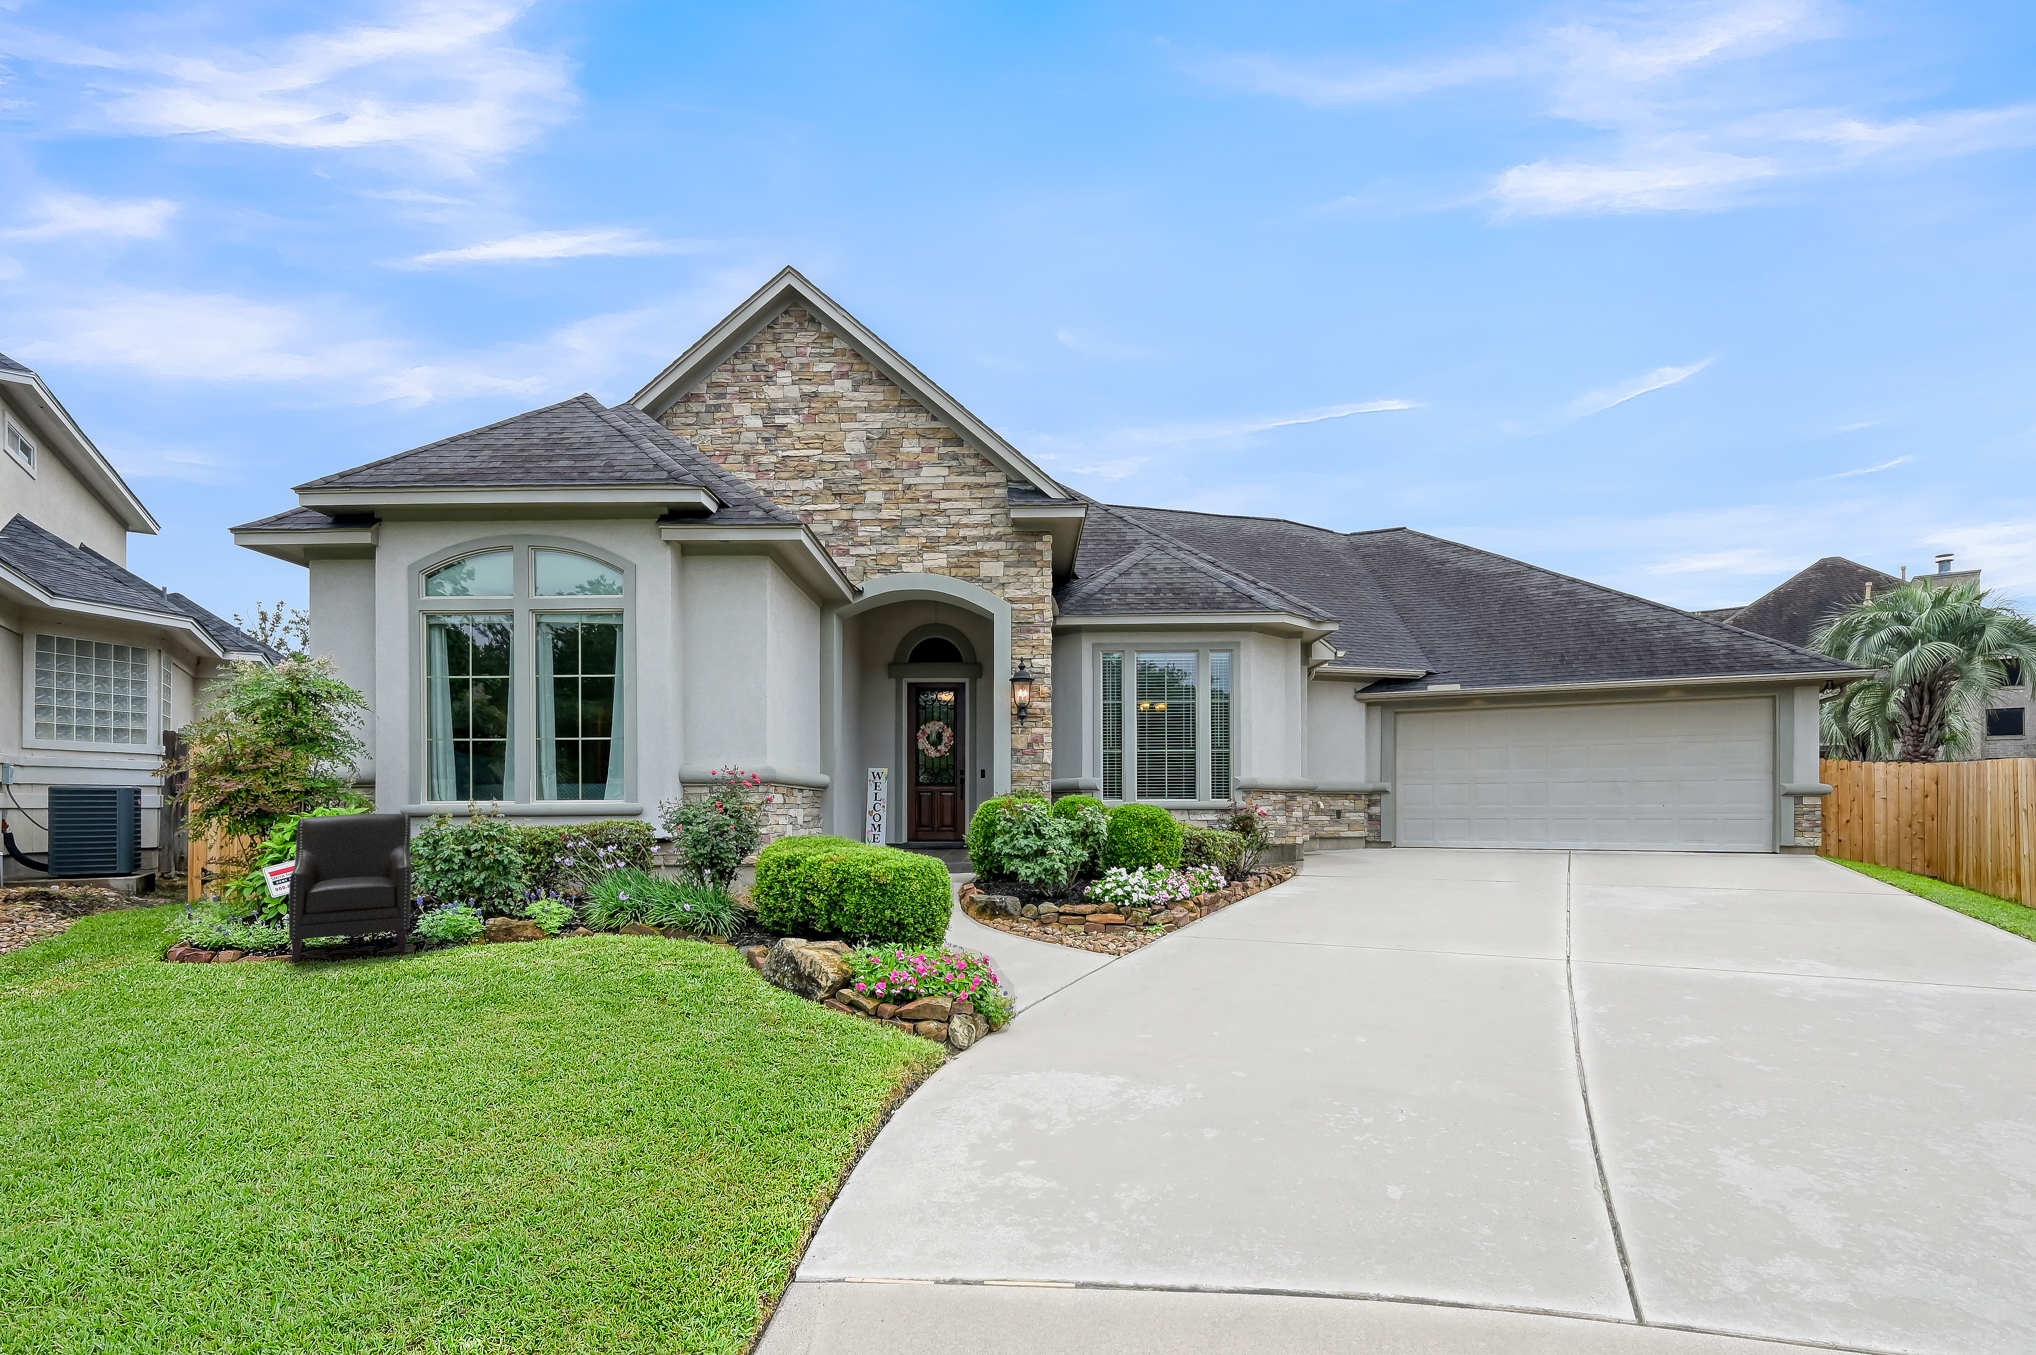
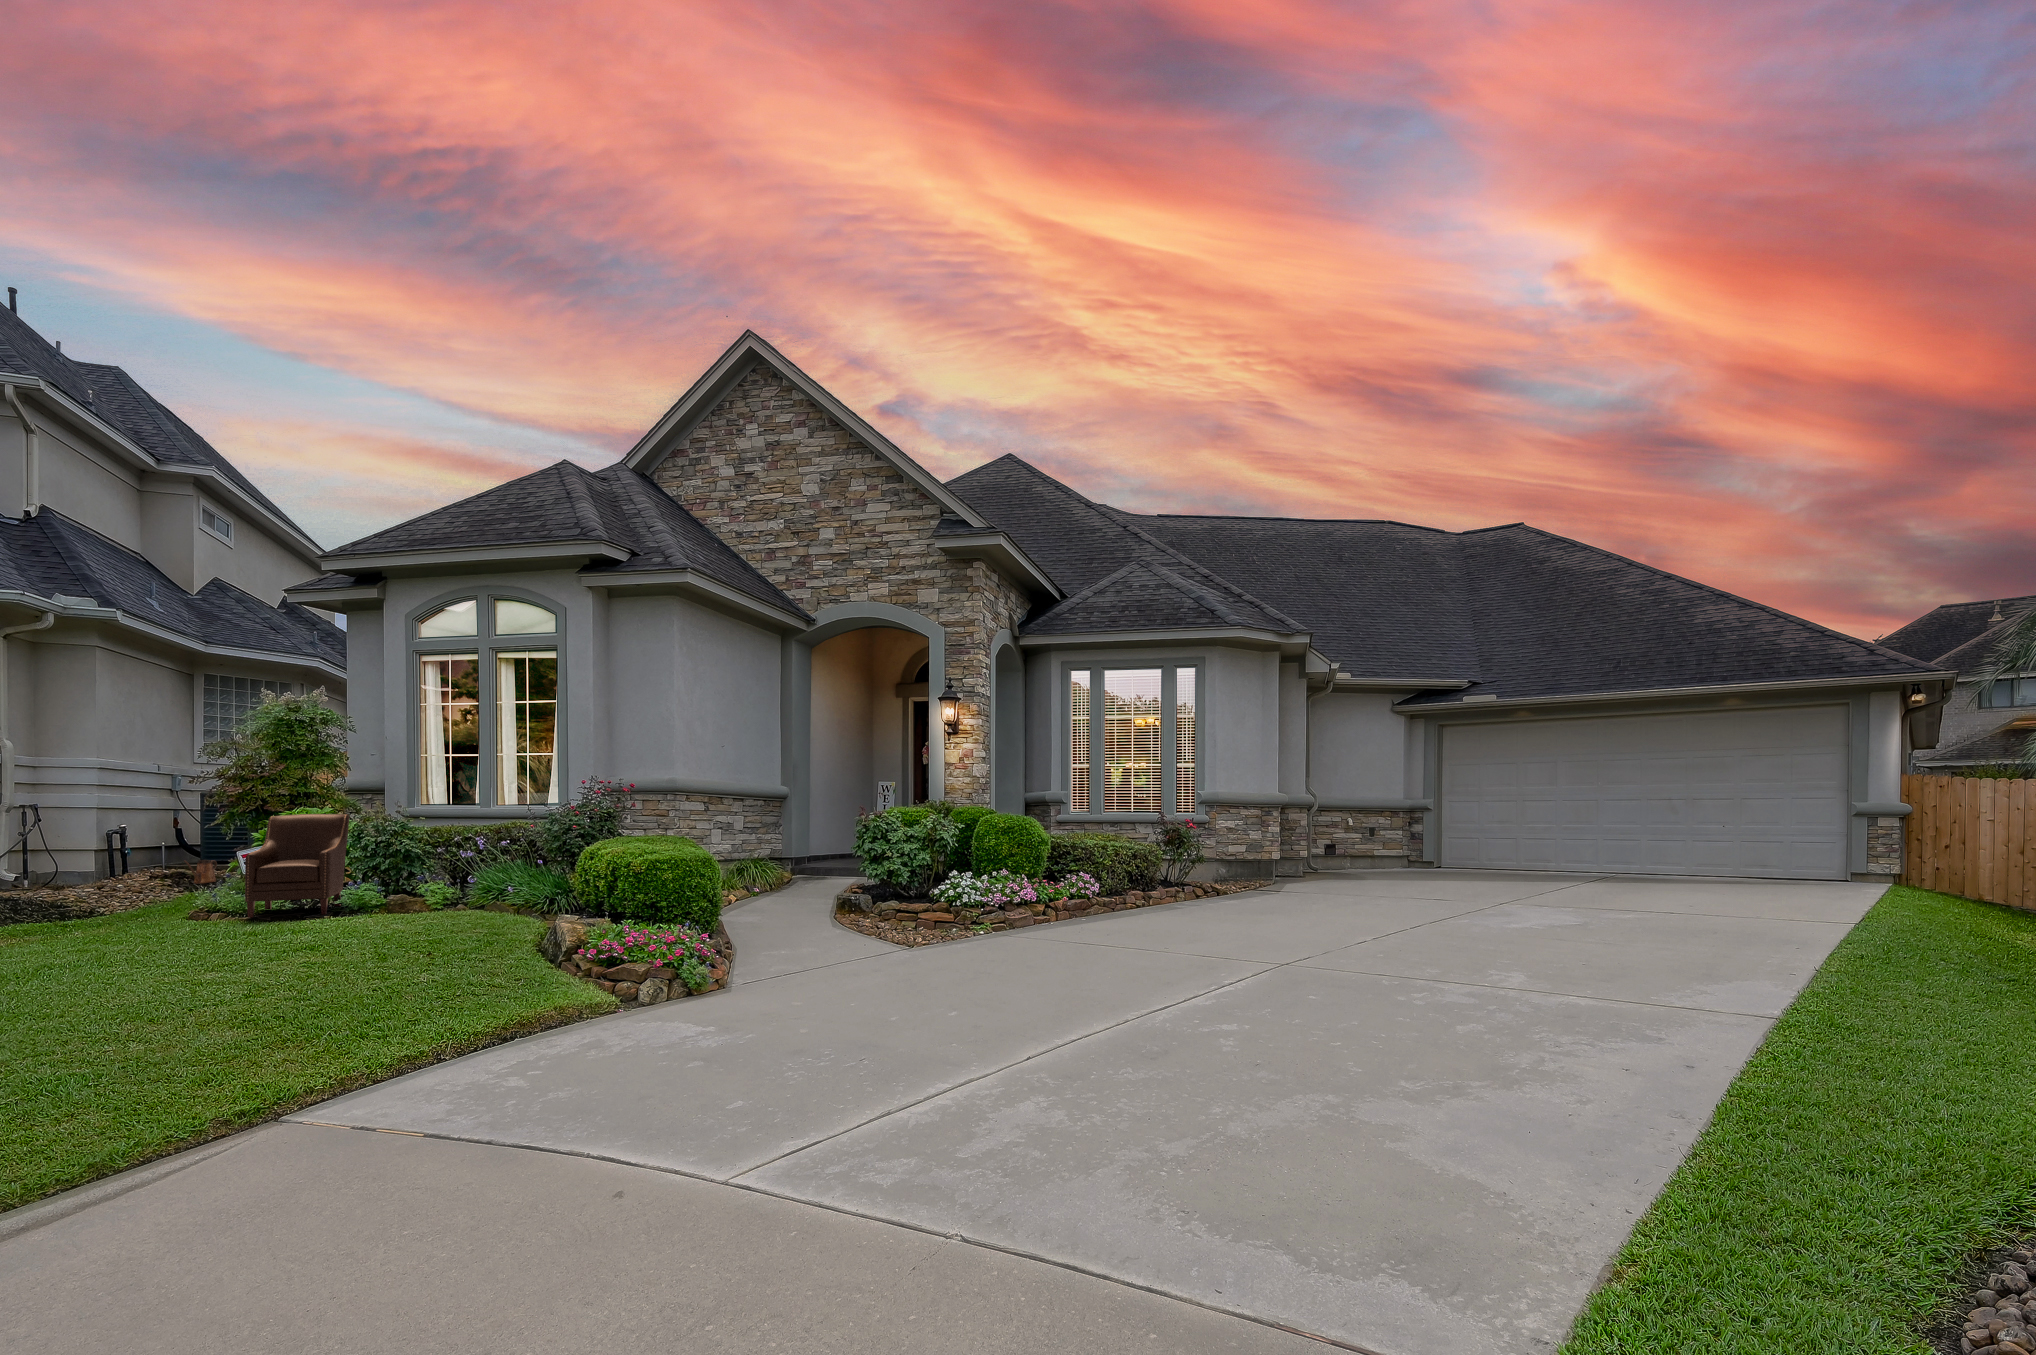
watering can: none [45,871,88,902] -> present [184,860,217,884]

